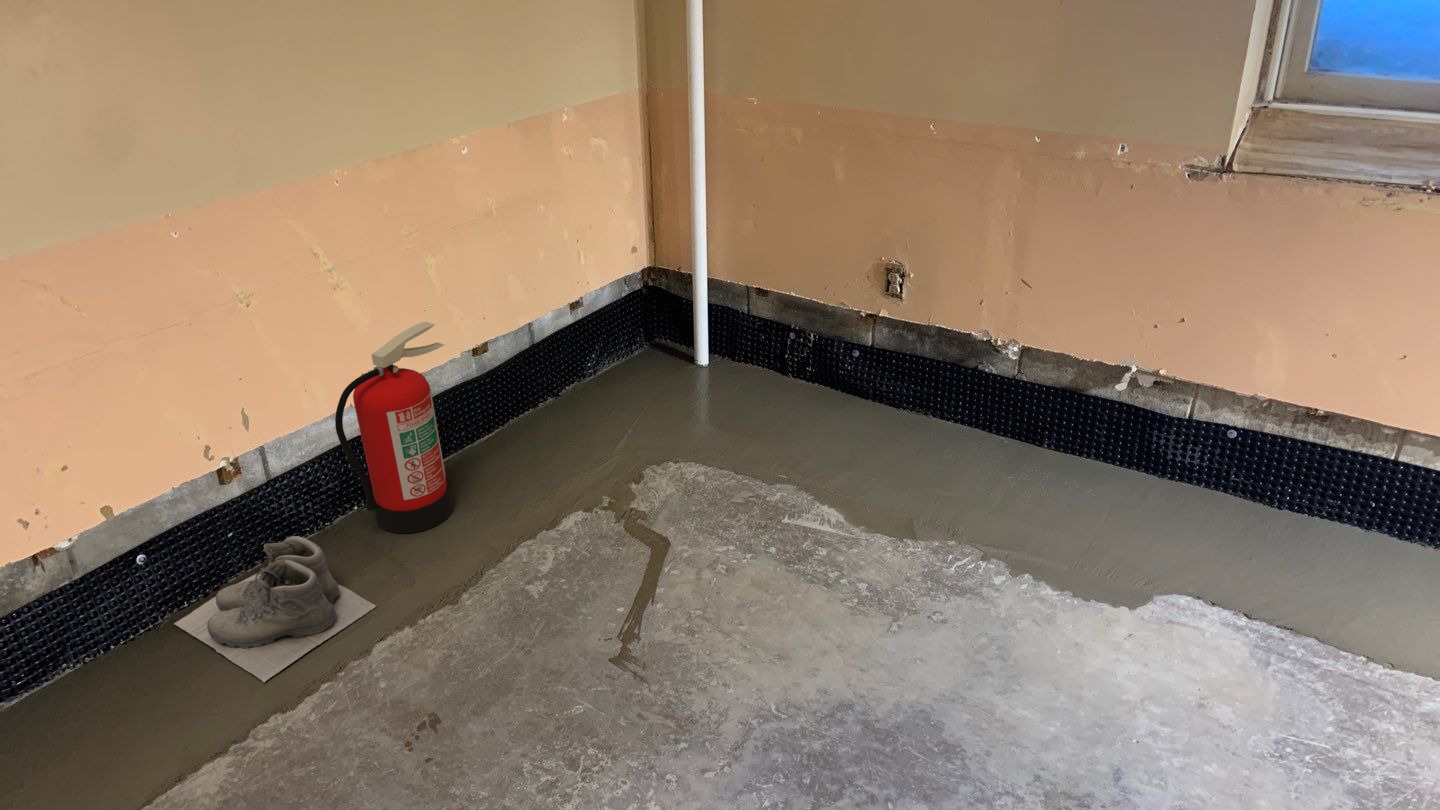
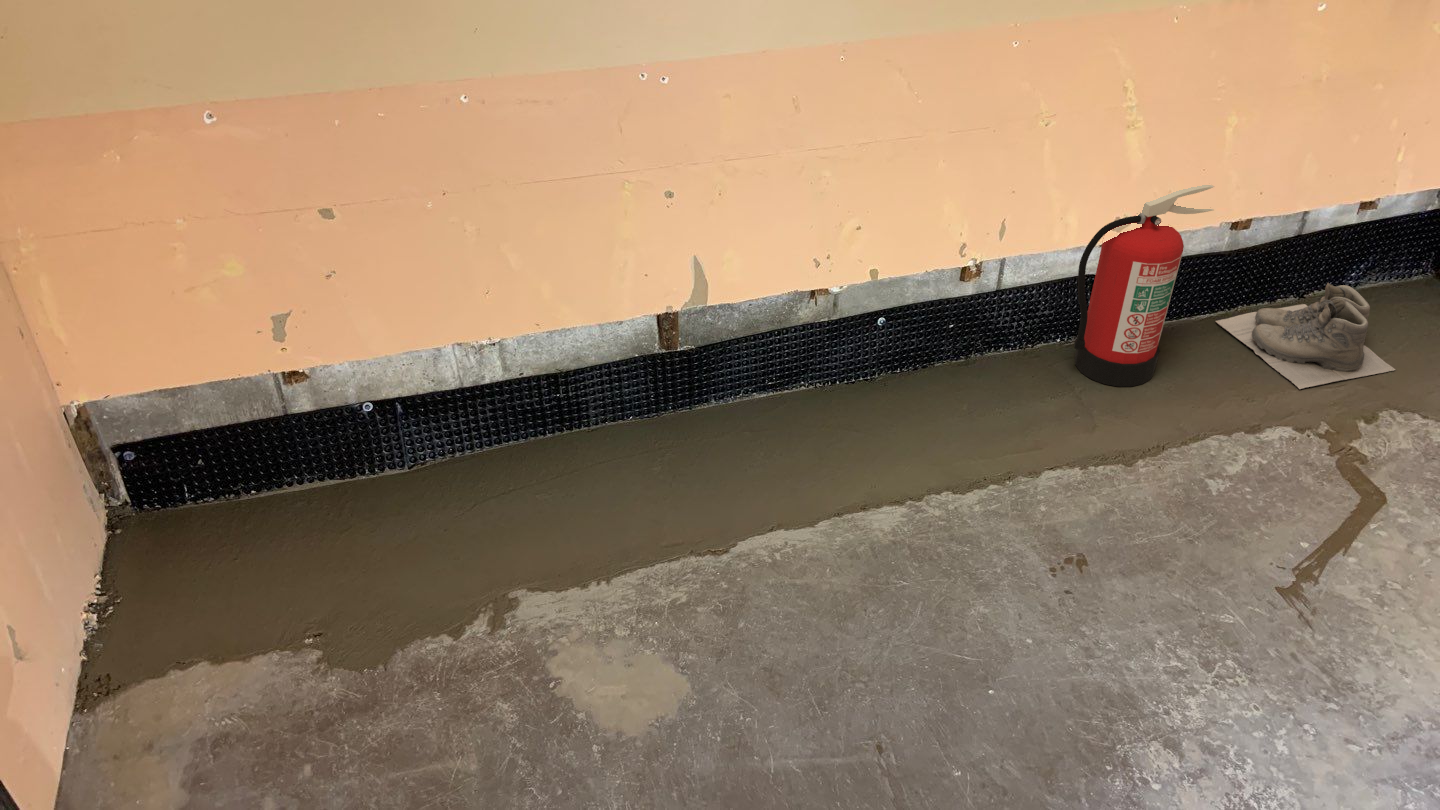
boots: present [174,536,376,682] -> present [1216,283,1395,389]

